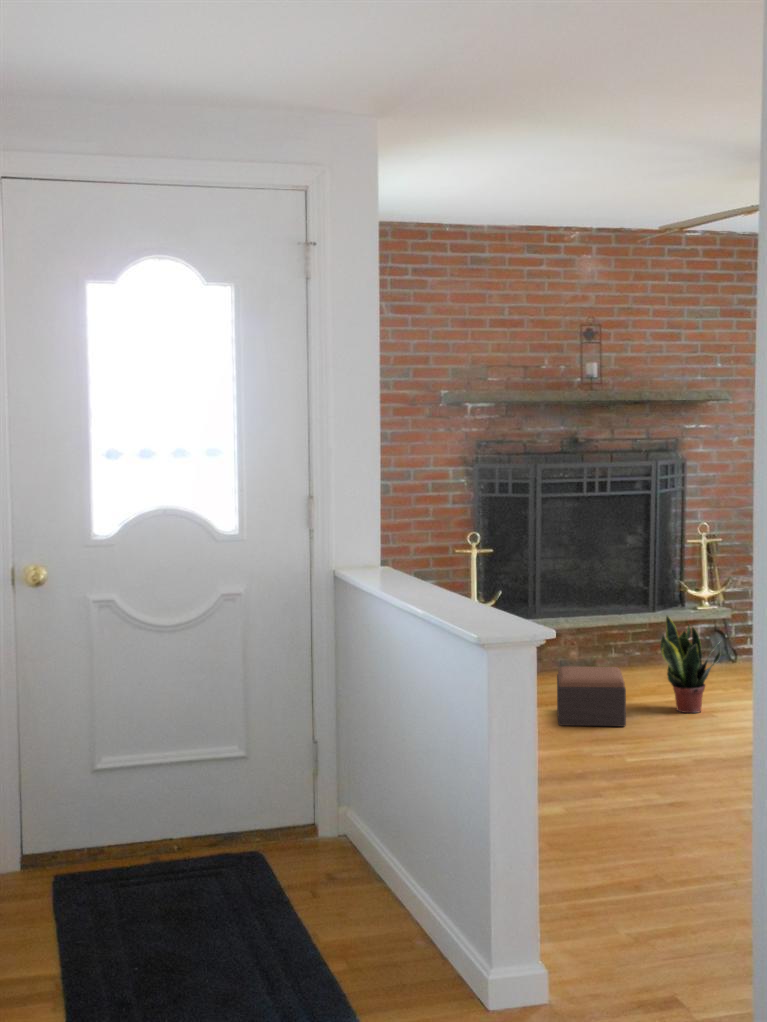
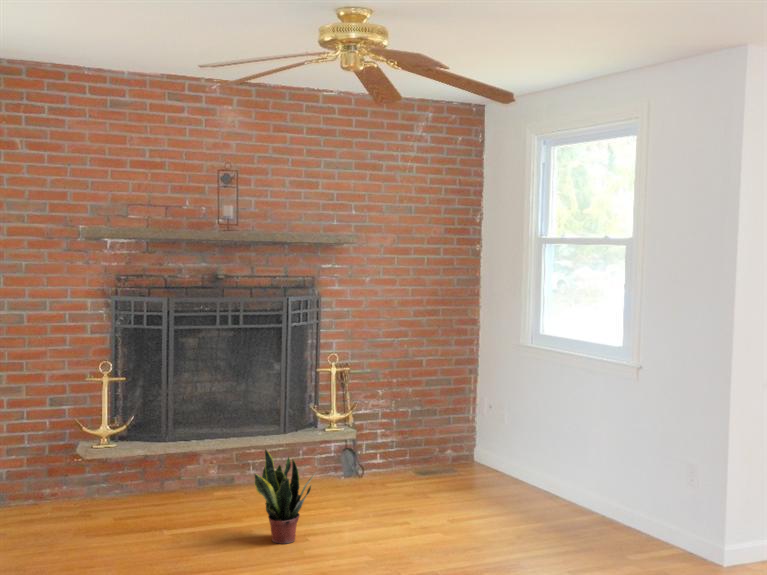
footstool: present [557,666,626,727] -> none [142,499,218,564]

